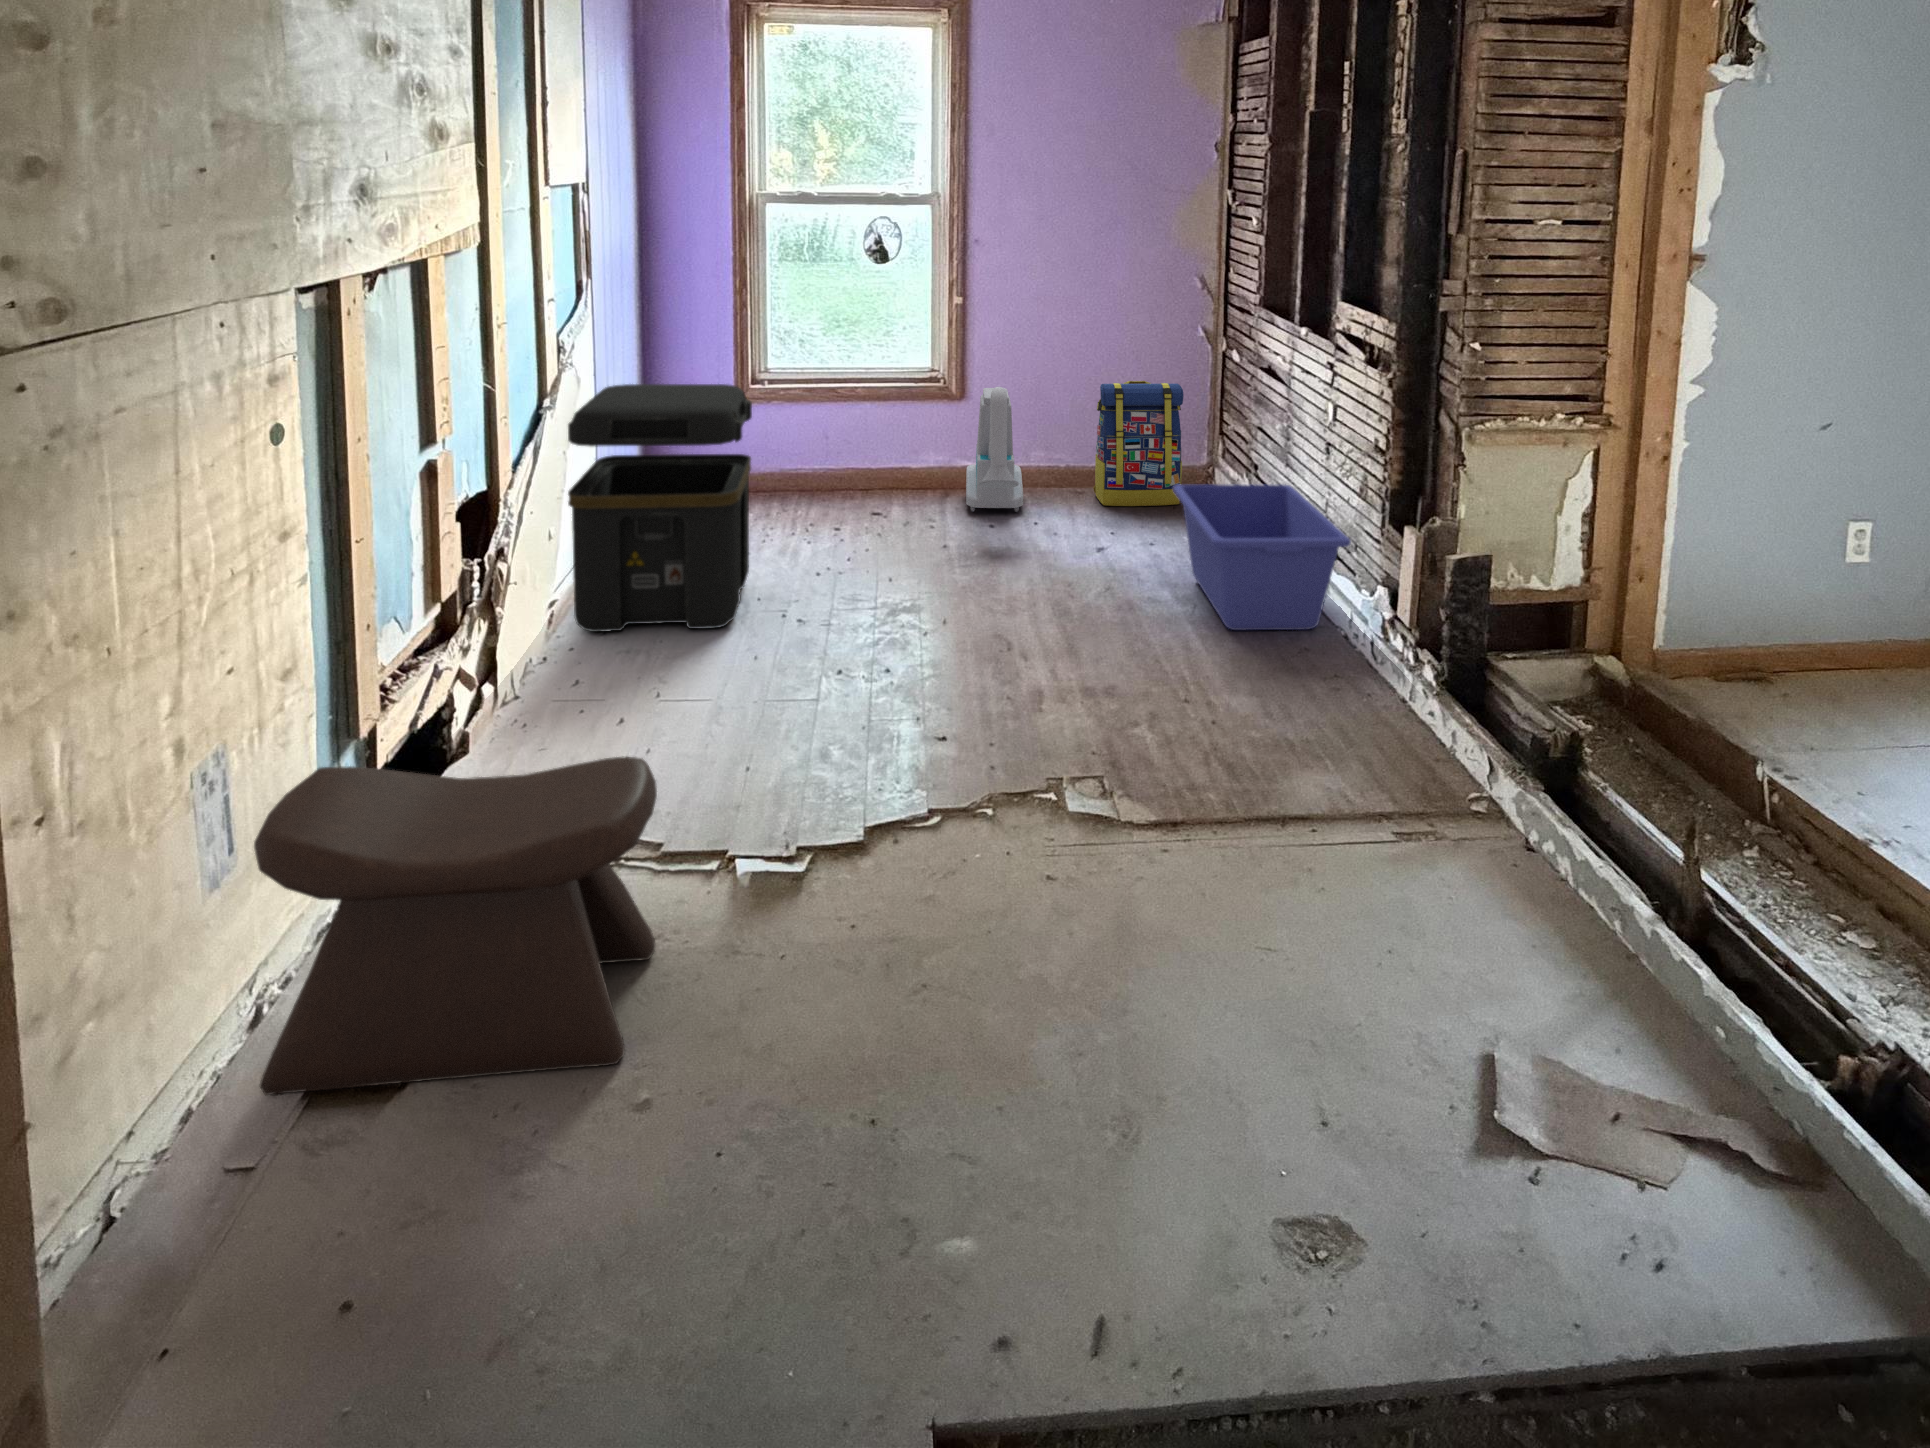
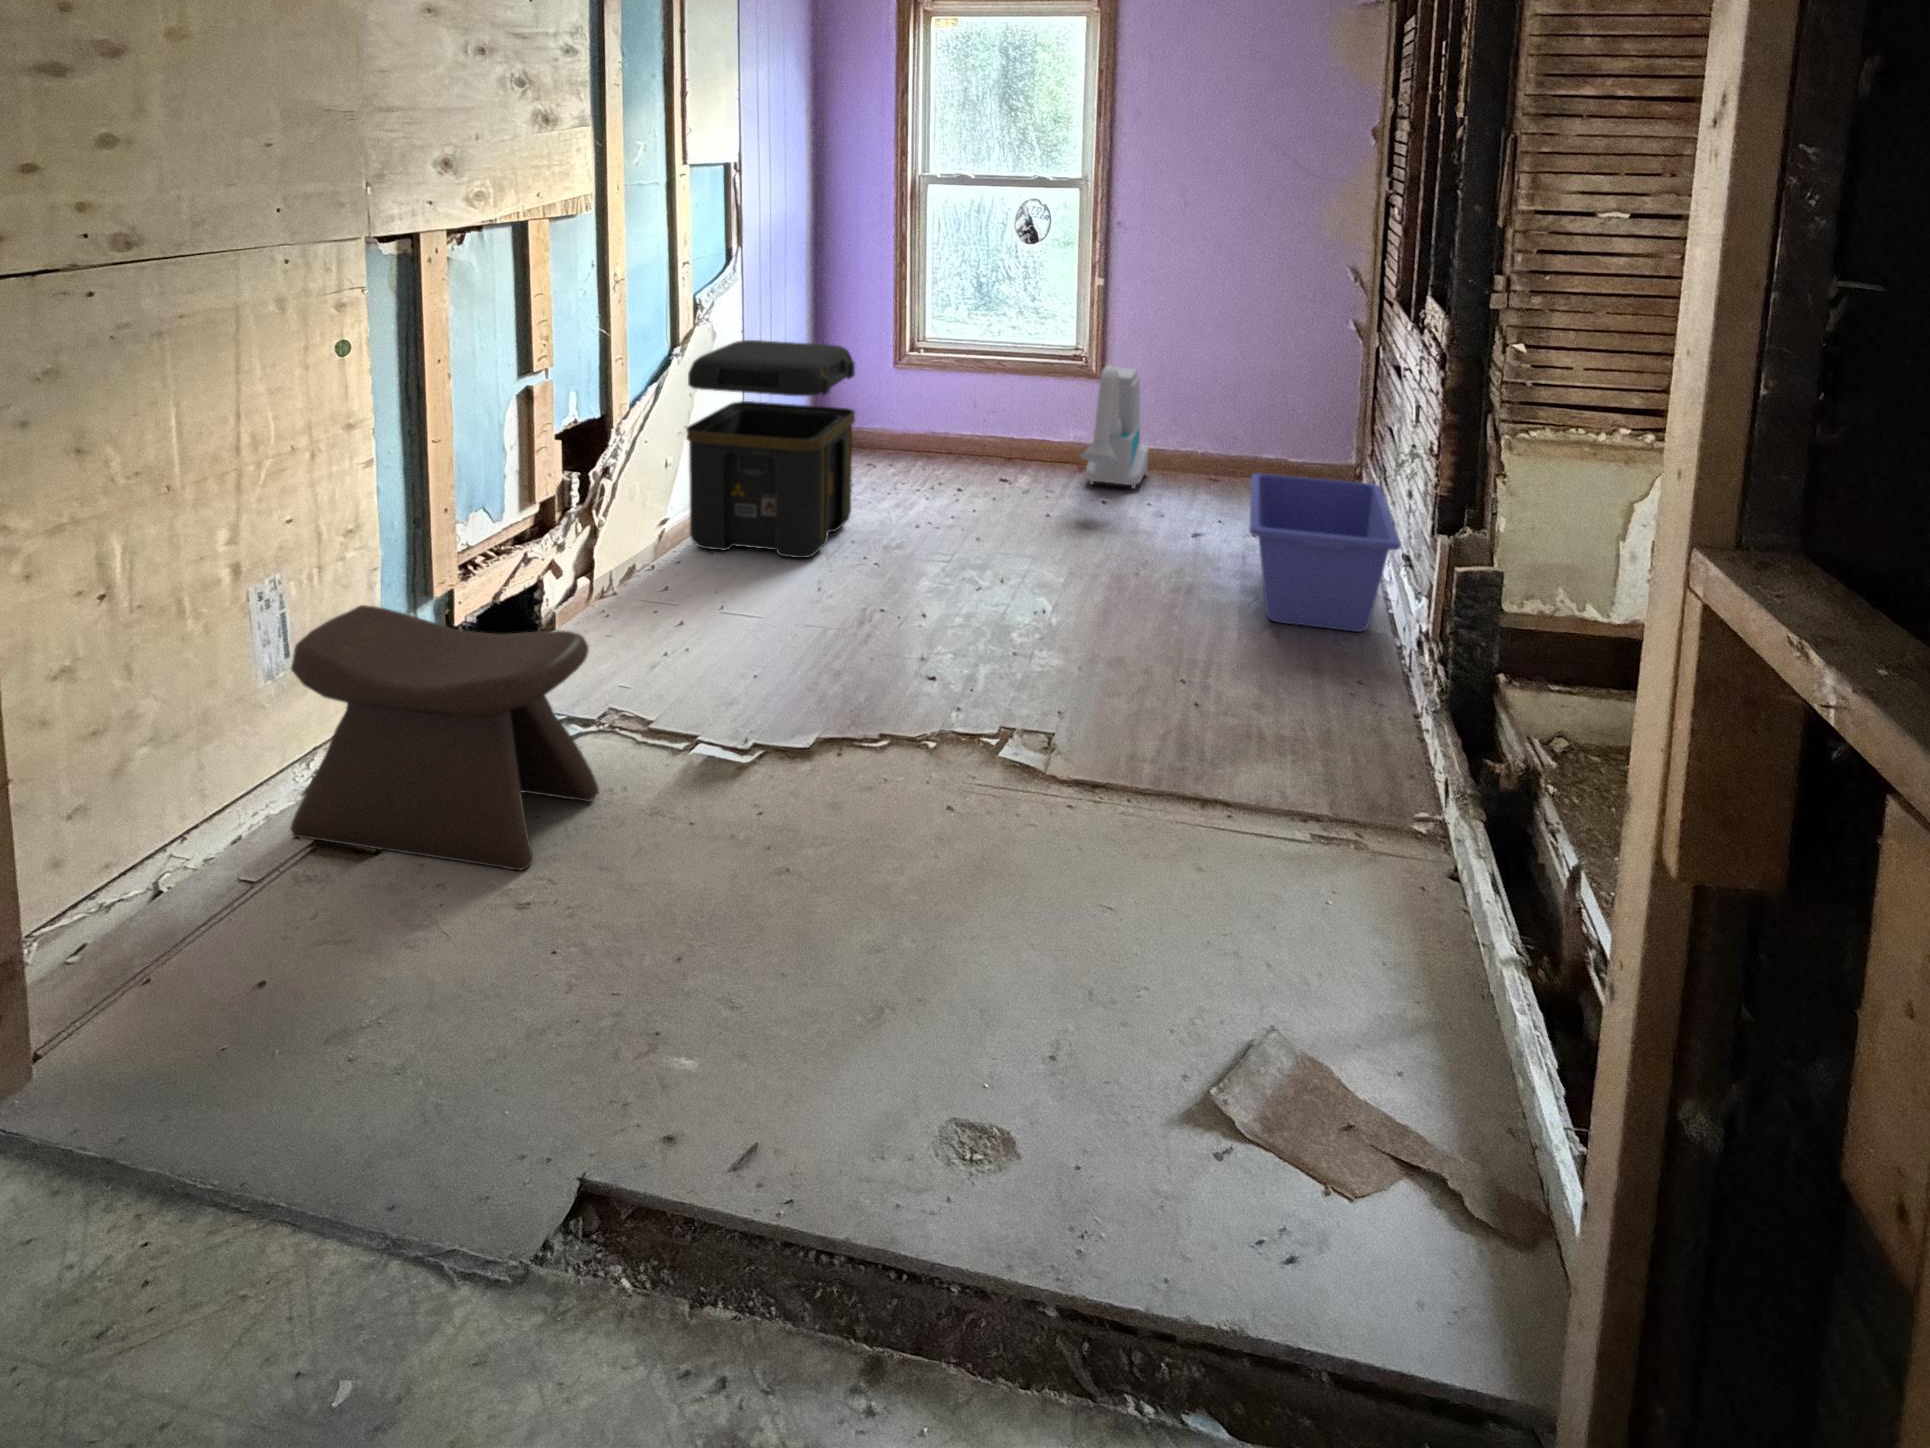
backpack: present [1093,381,1184,506] -> none [1220,370,1314,498]

